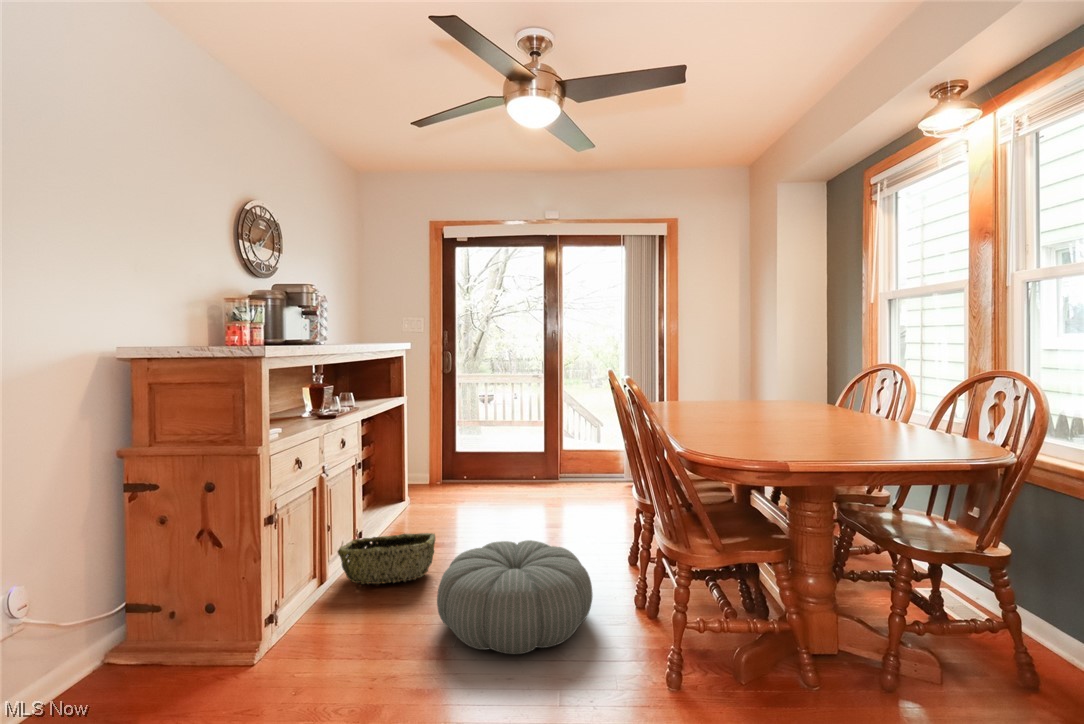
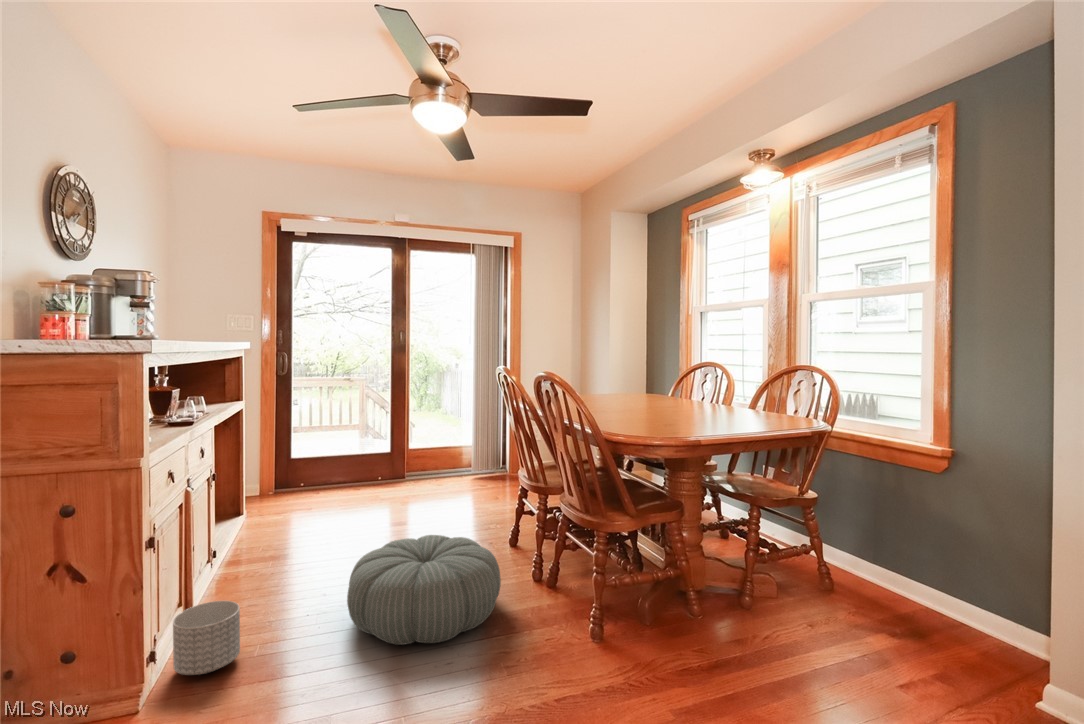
woven basket: present [338,533,435,584] -> none [205,543,319,607]
planter: none [291,577,346,641] -> present [173,601,240,675]

